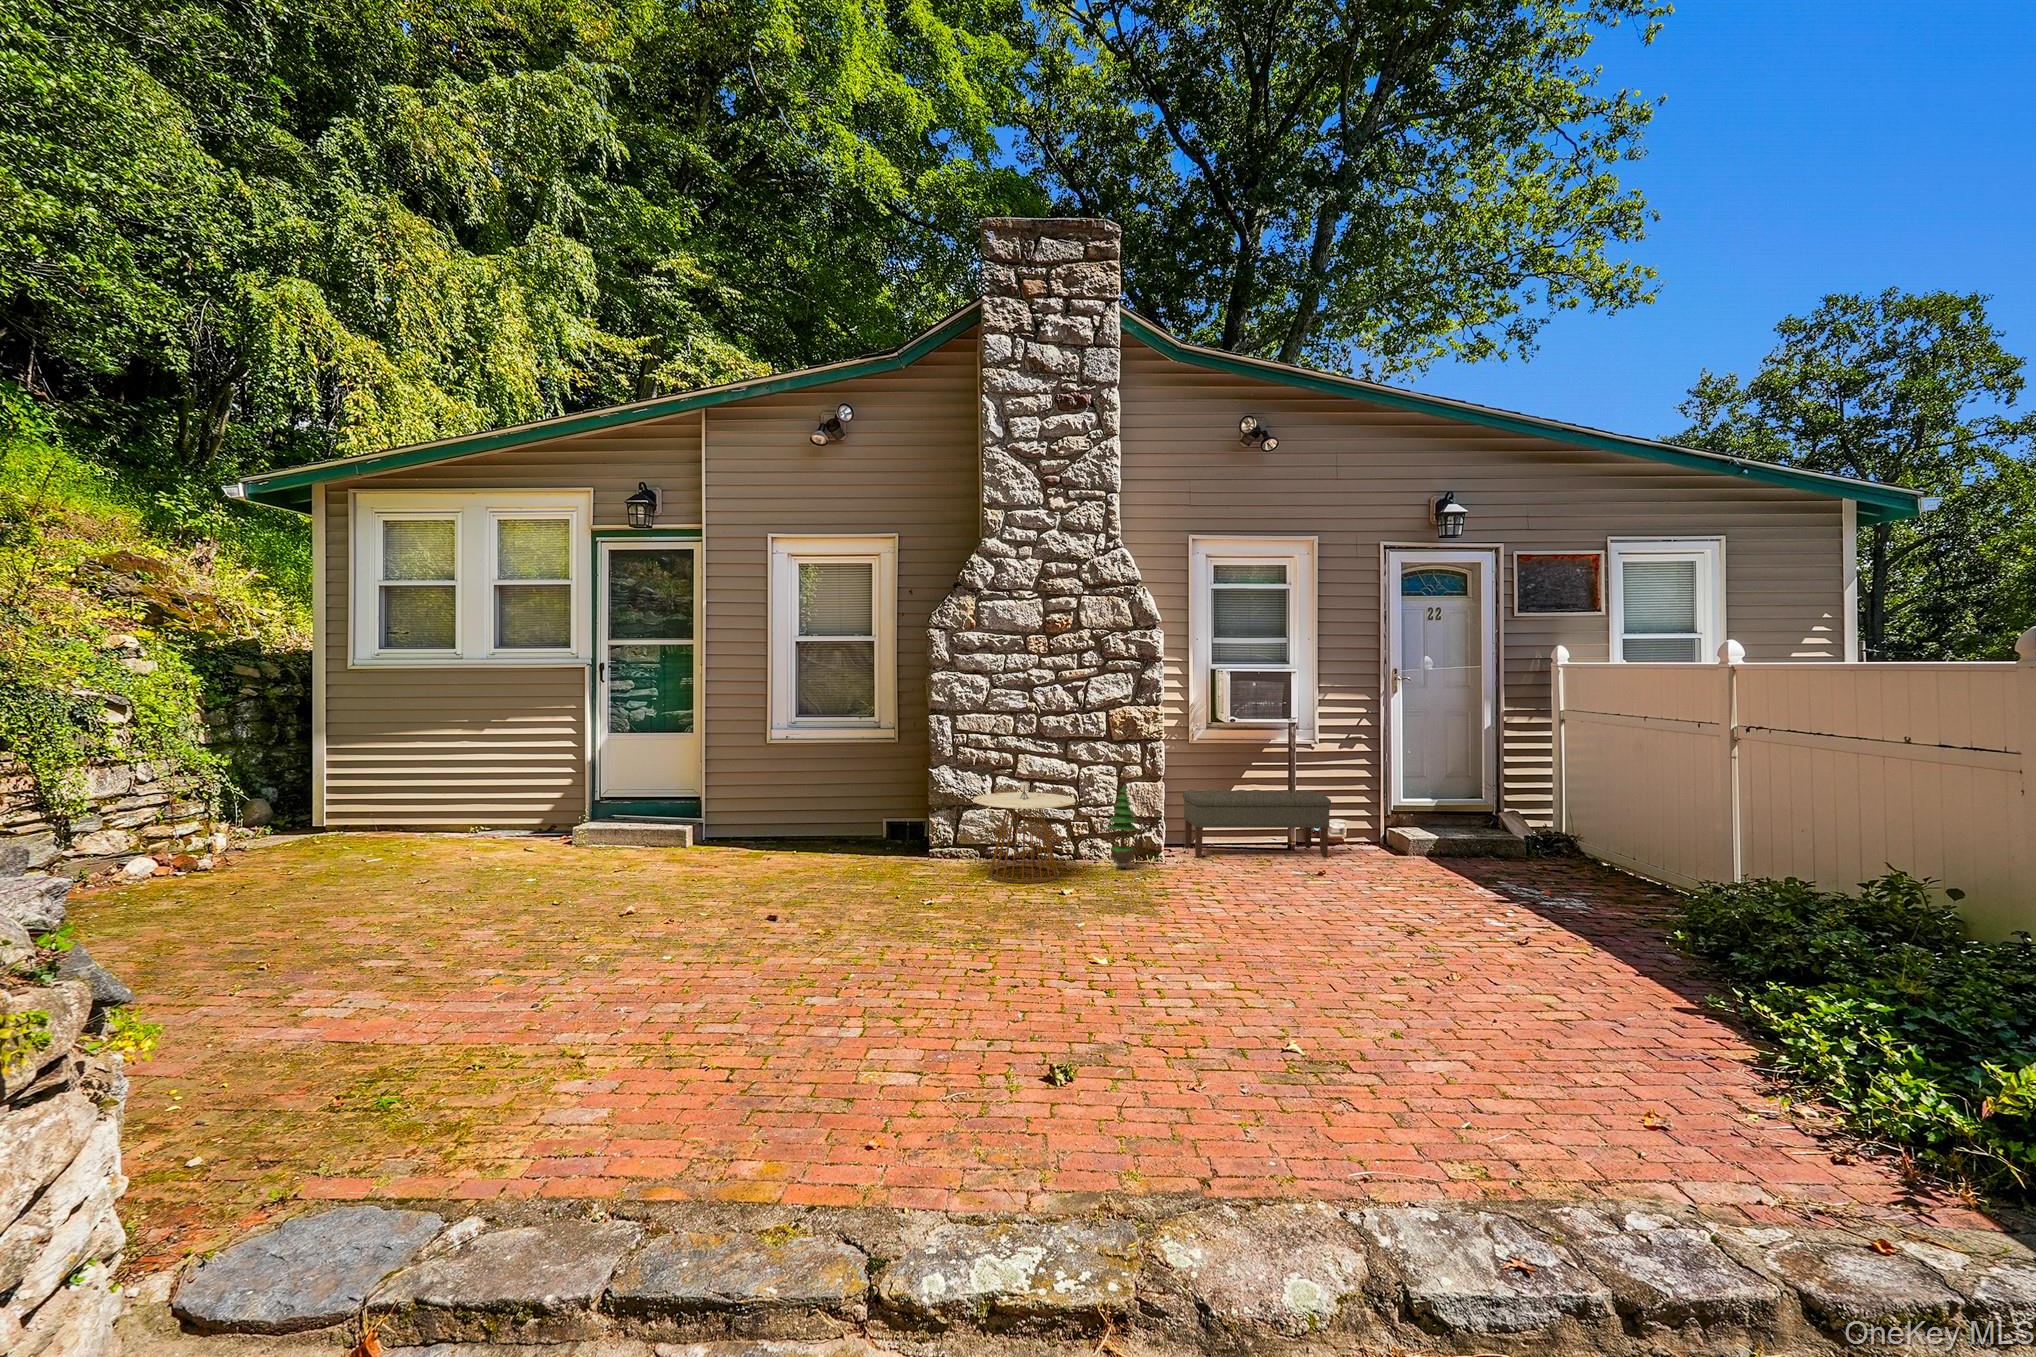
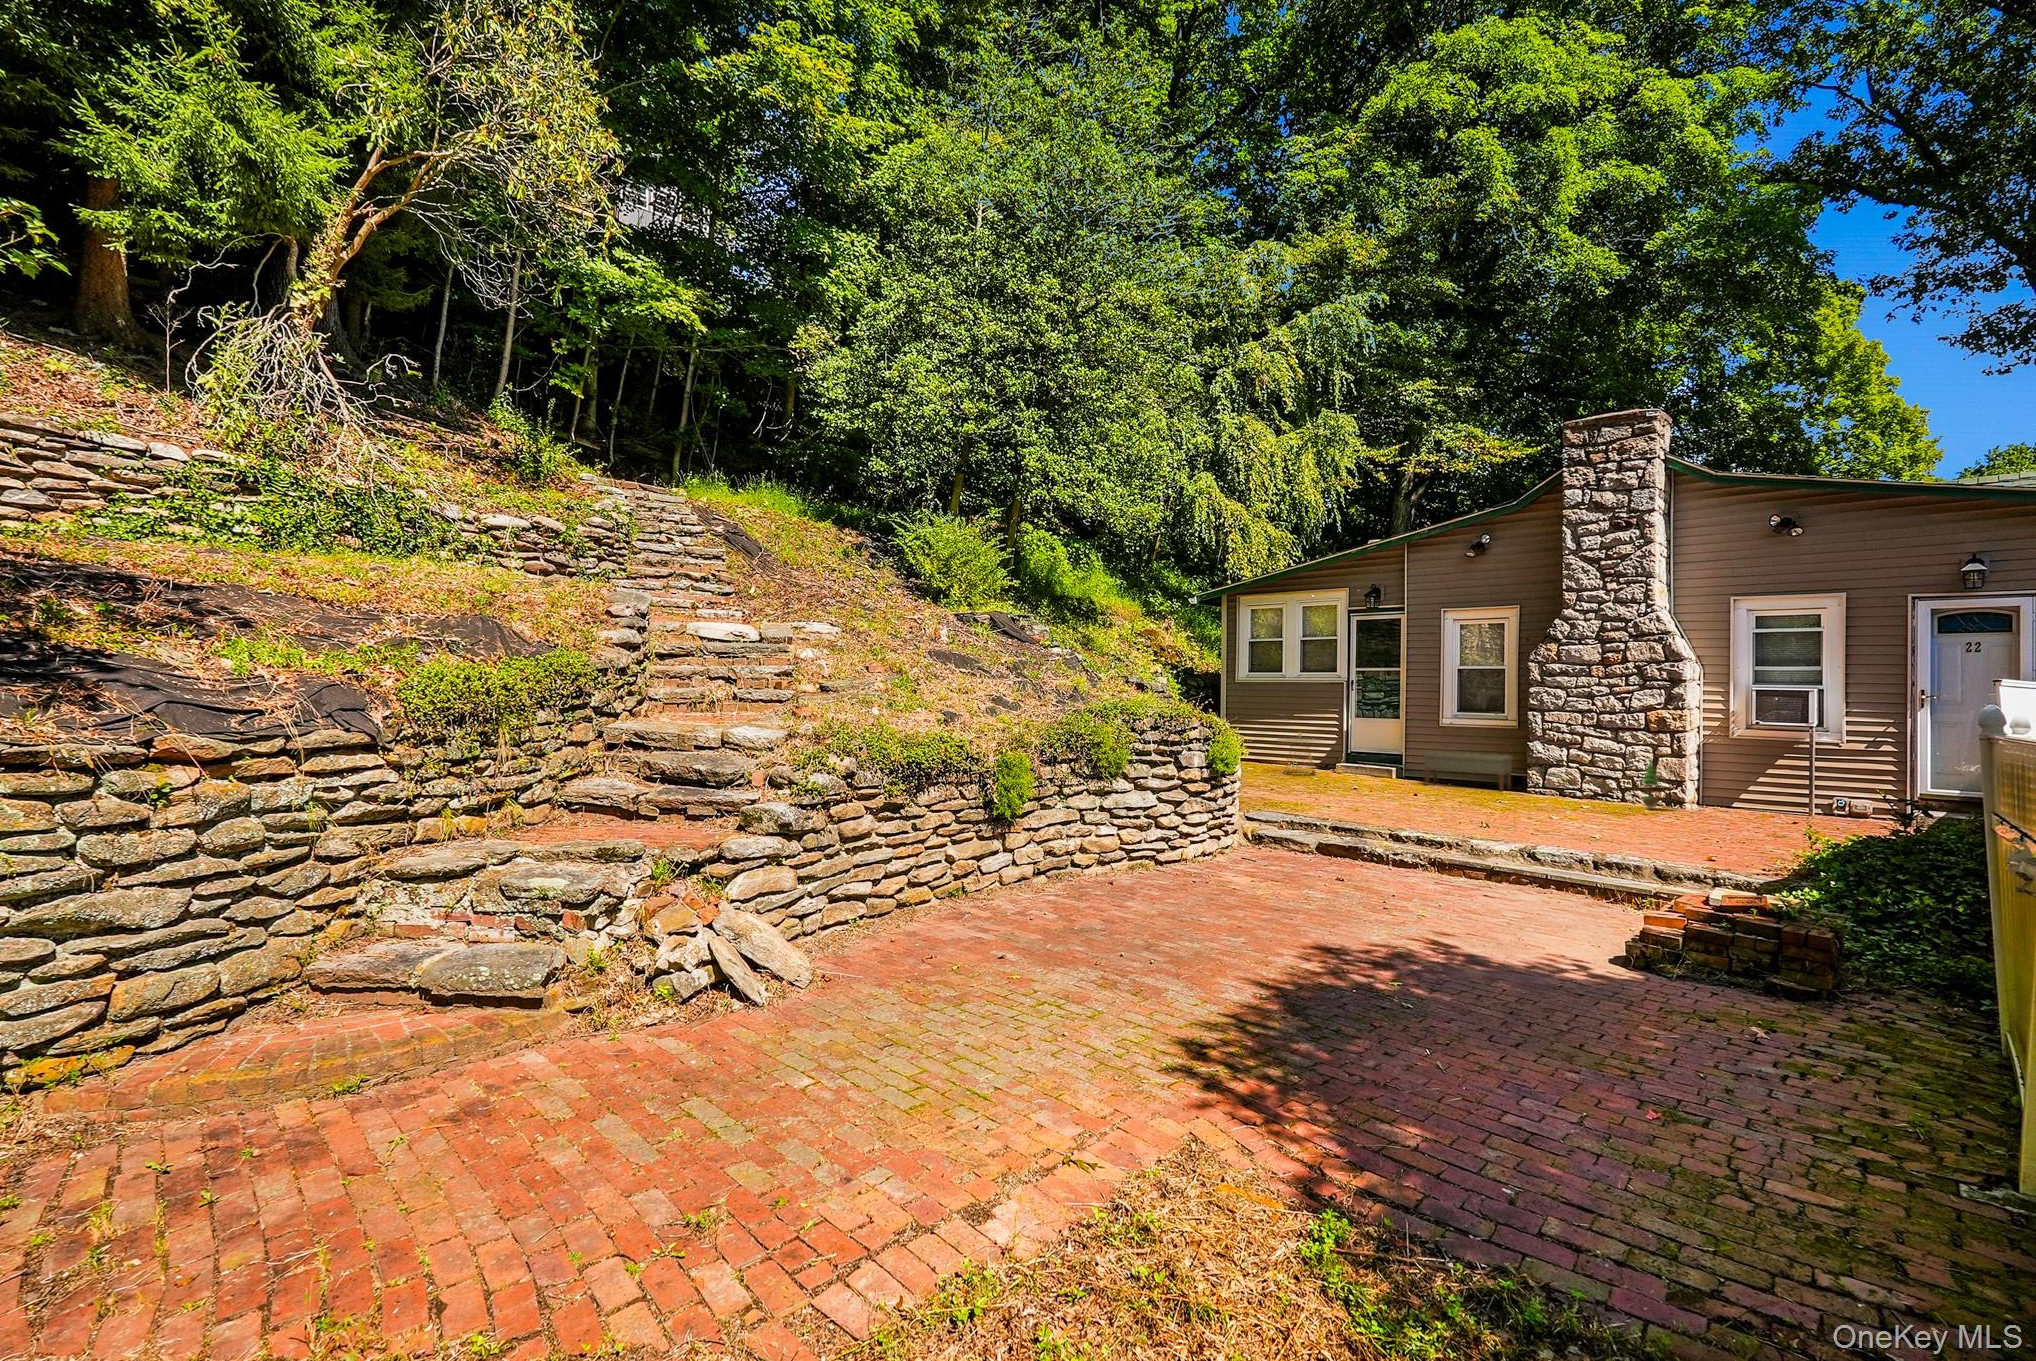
side table: present [973,782,1075,883] -> present [1278,733,1321,775]
bench: present [1183,790,1331,858] -> present [1424,751,1512,791]

